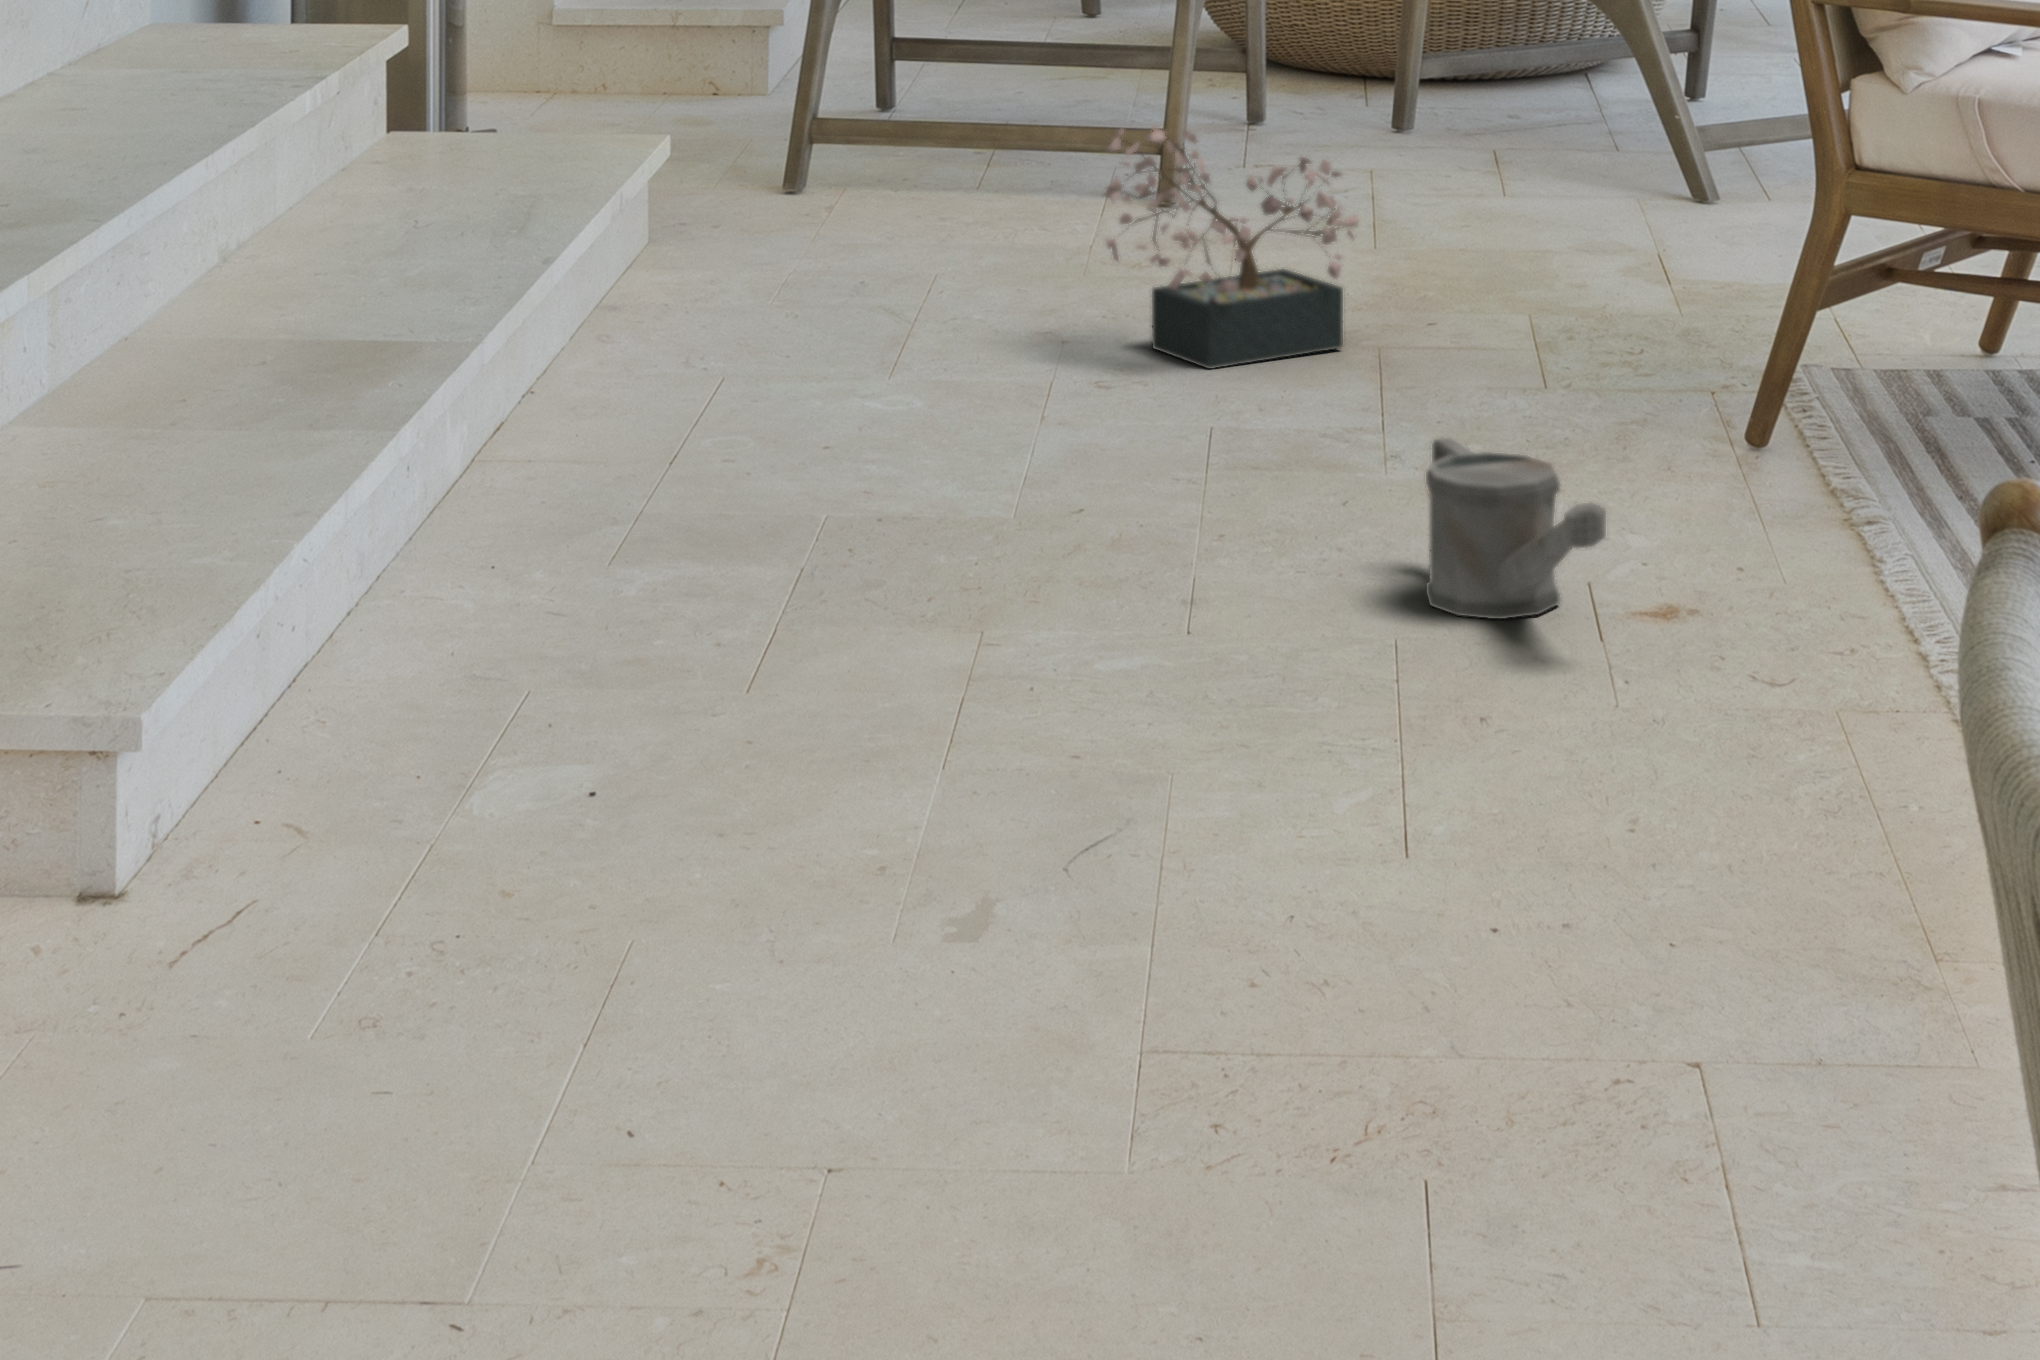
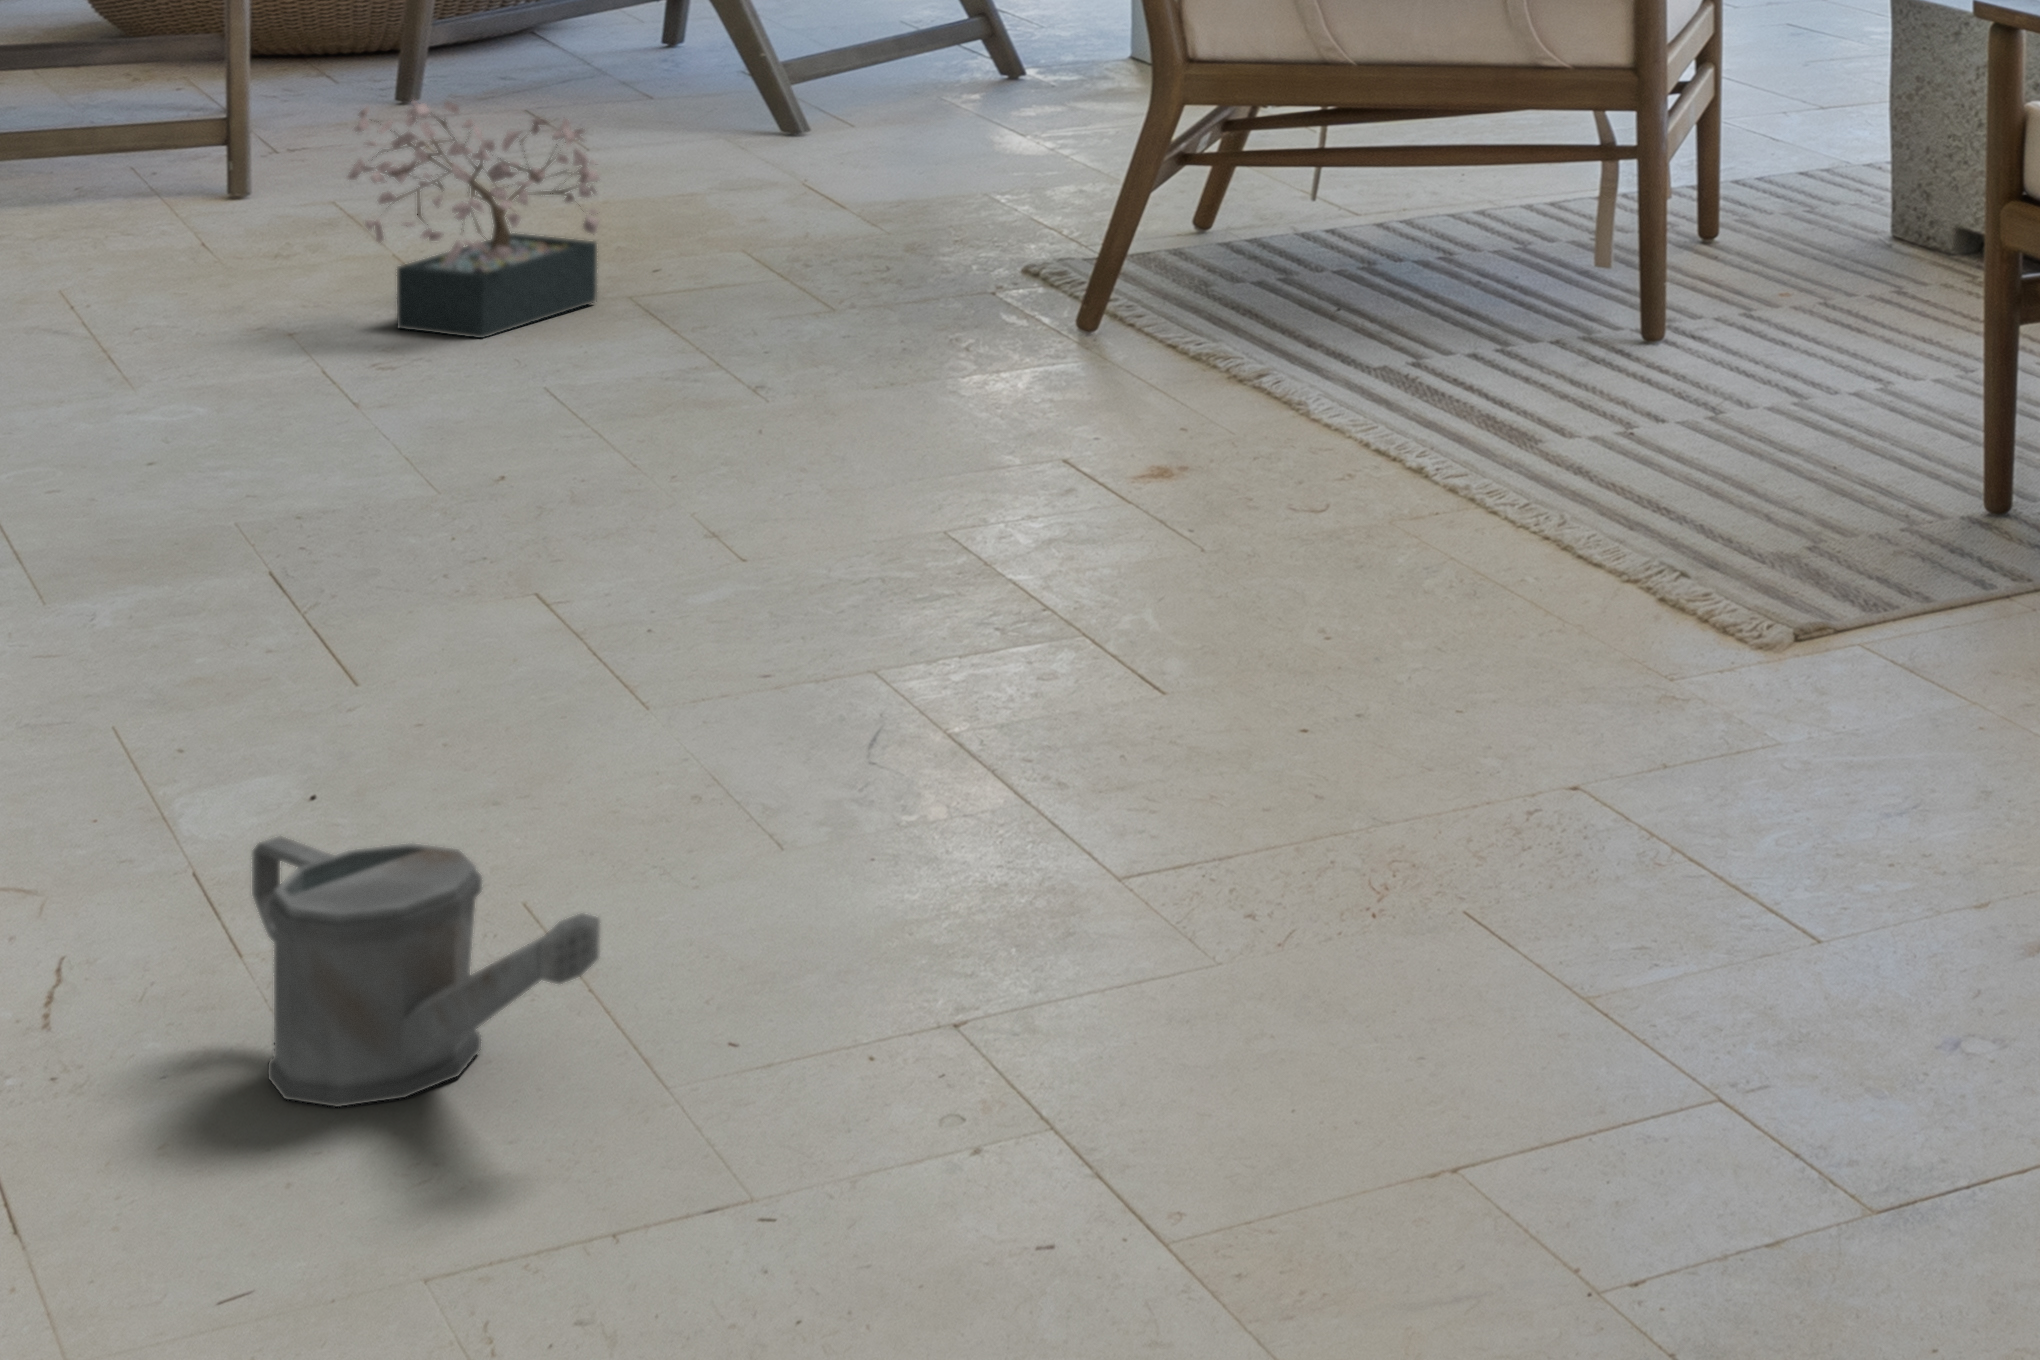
watering can: present [1426,438,1606,619] -> present [252,836,600,1107]

